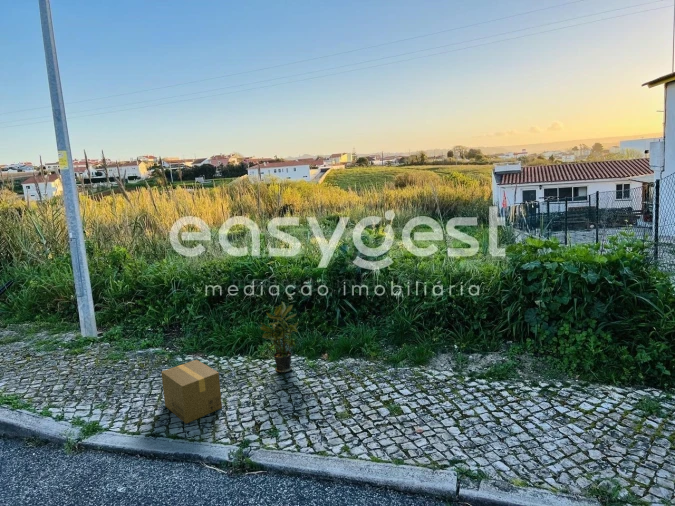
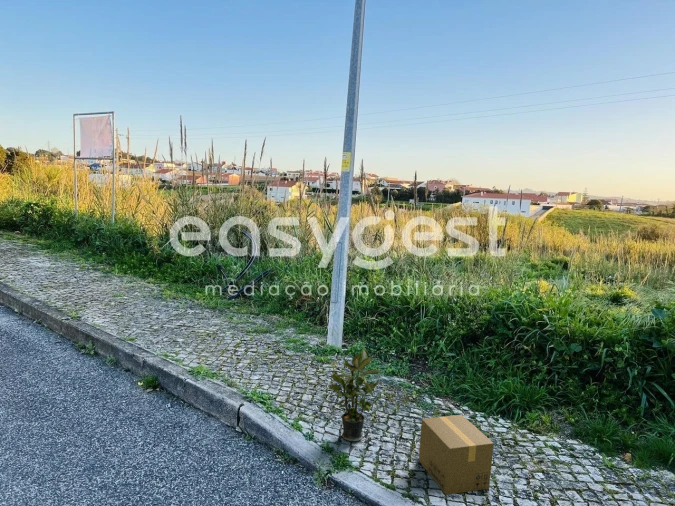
potted plant: present [260,302,298,372] -> present [329,350,379,441]

